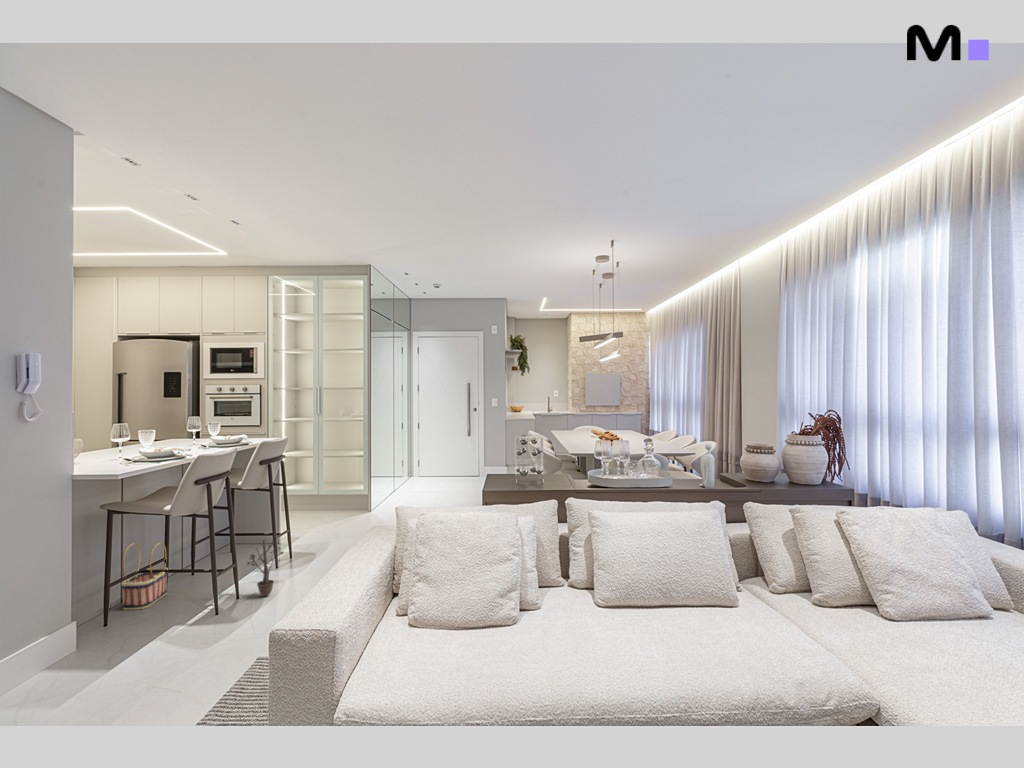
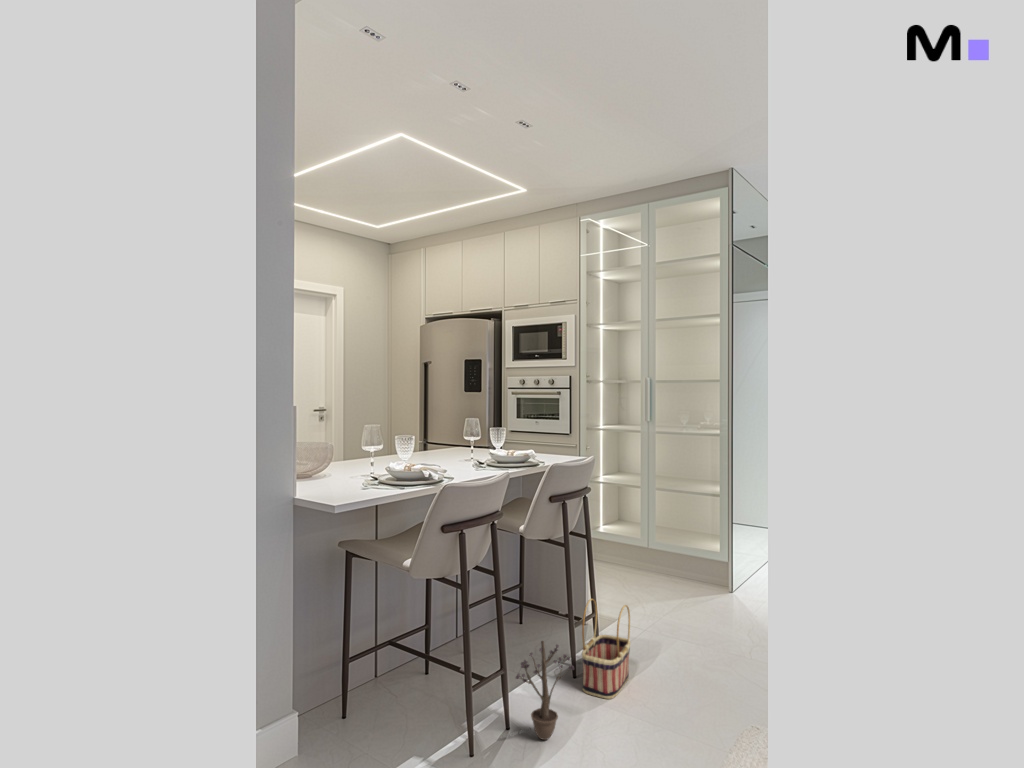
basket: present [121,543,168,610] -> present [582,599,630,699]

